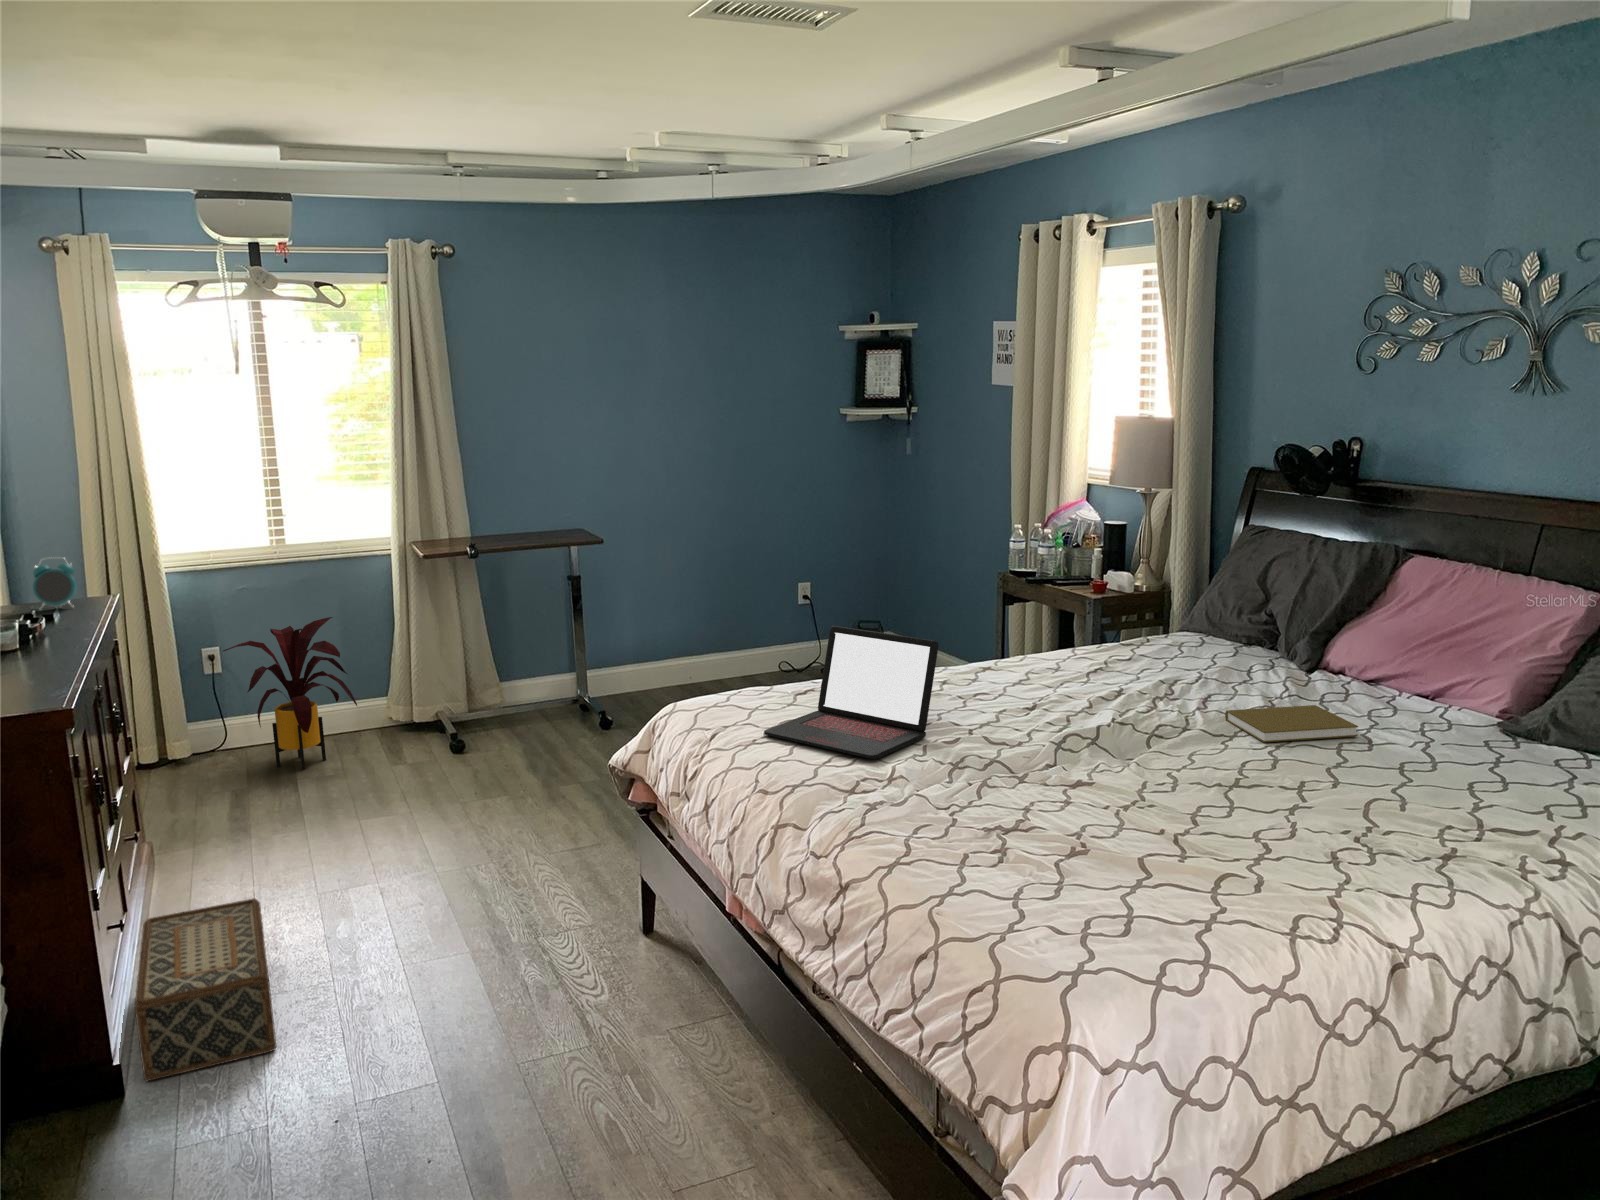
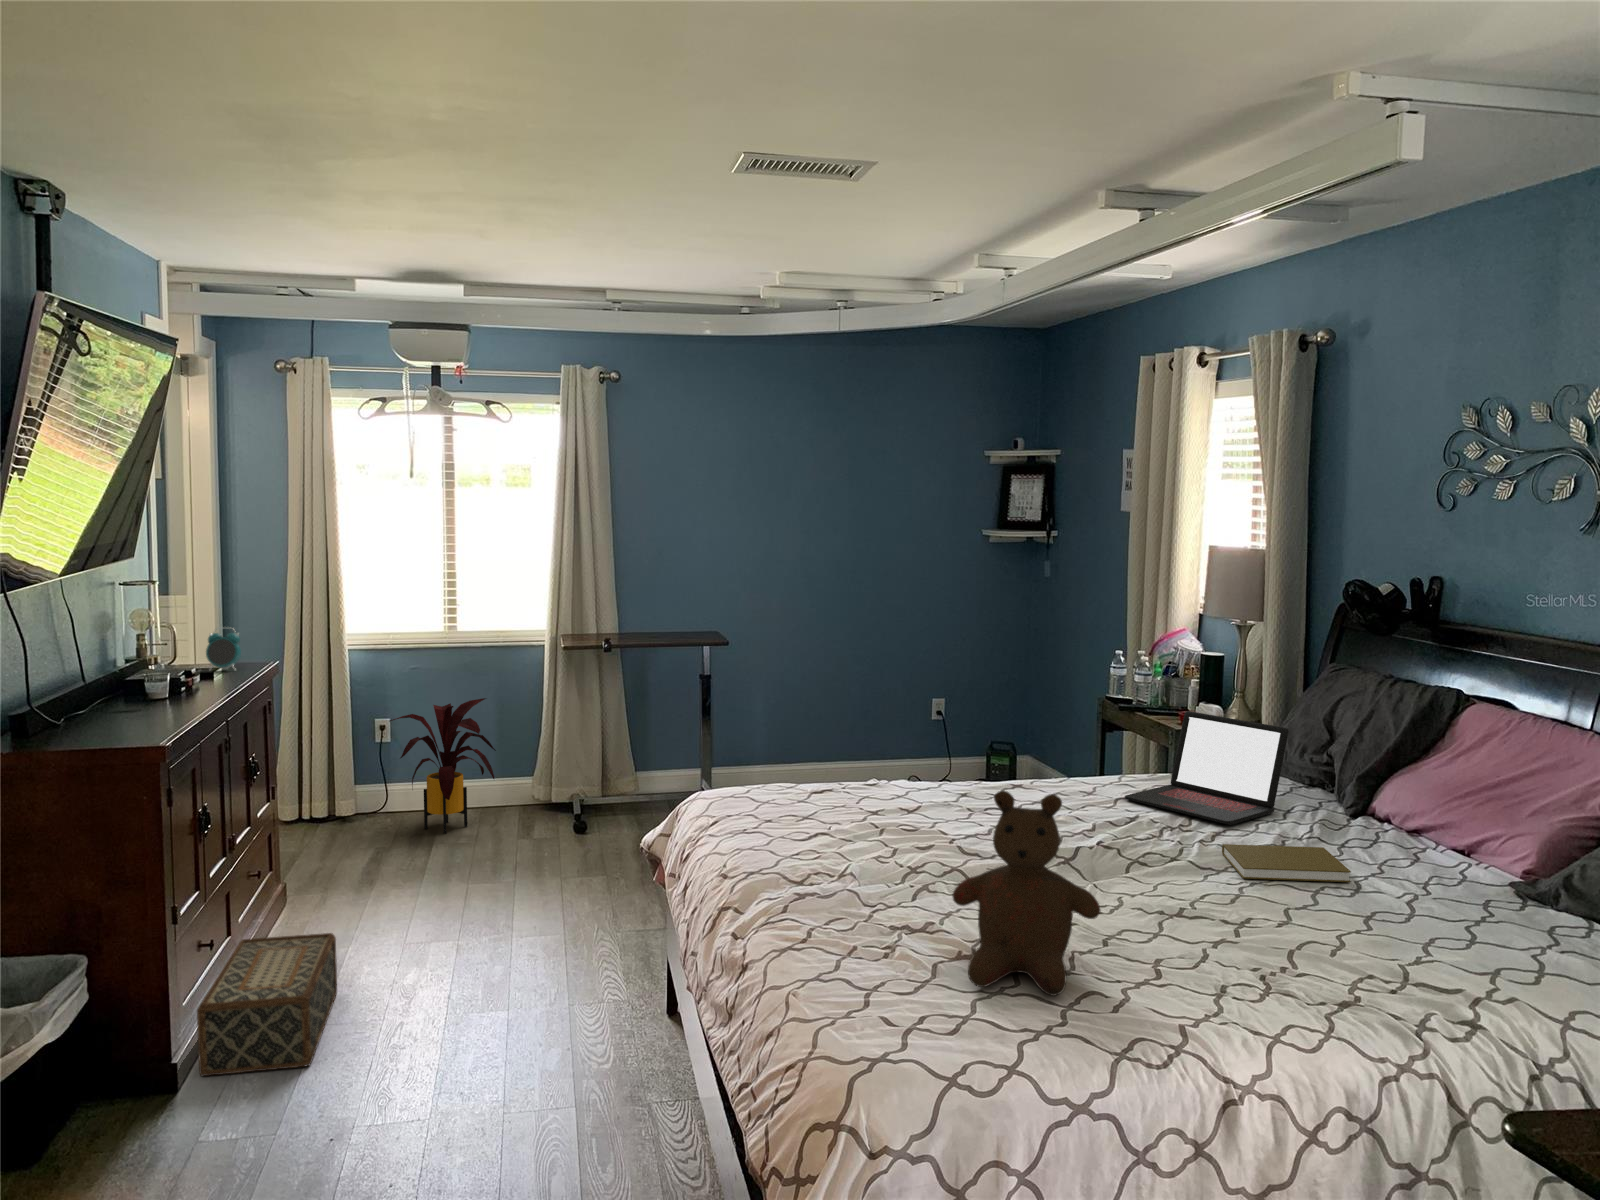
laptop: present [764,626,939,759] -> present [1125,711,1289,825]
teddy bear: none [1061,680,1213,882] -> present [952,790,1101,996]

